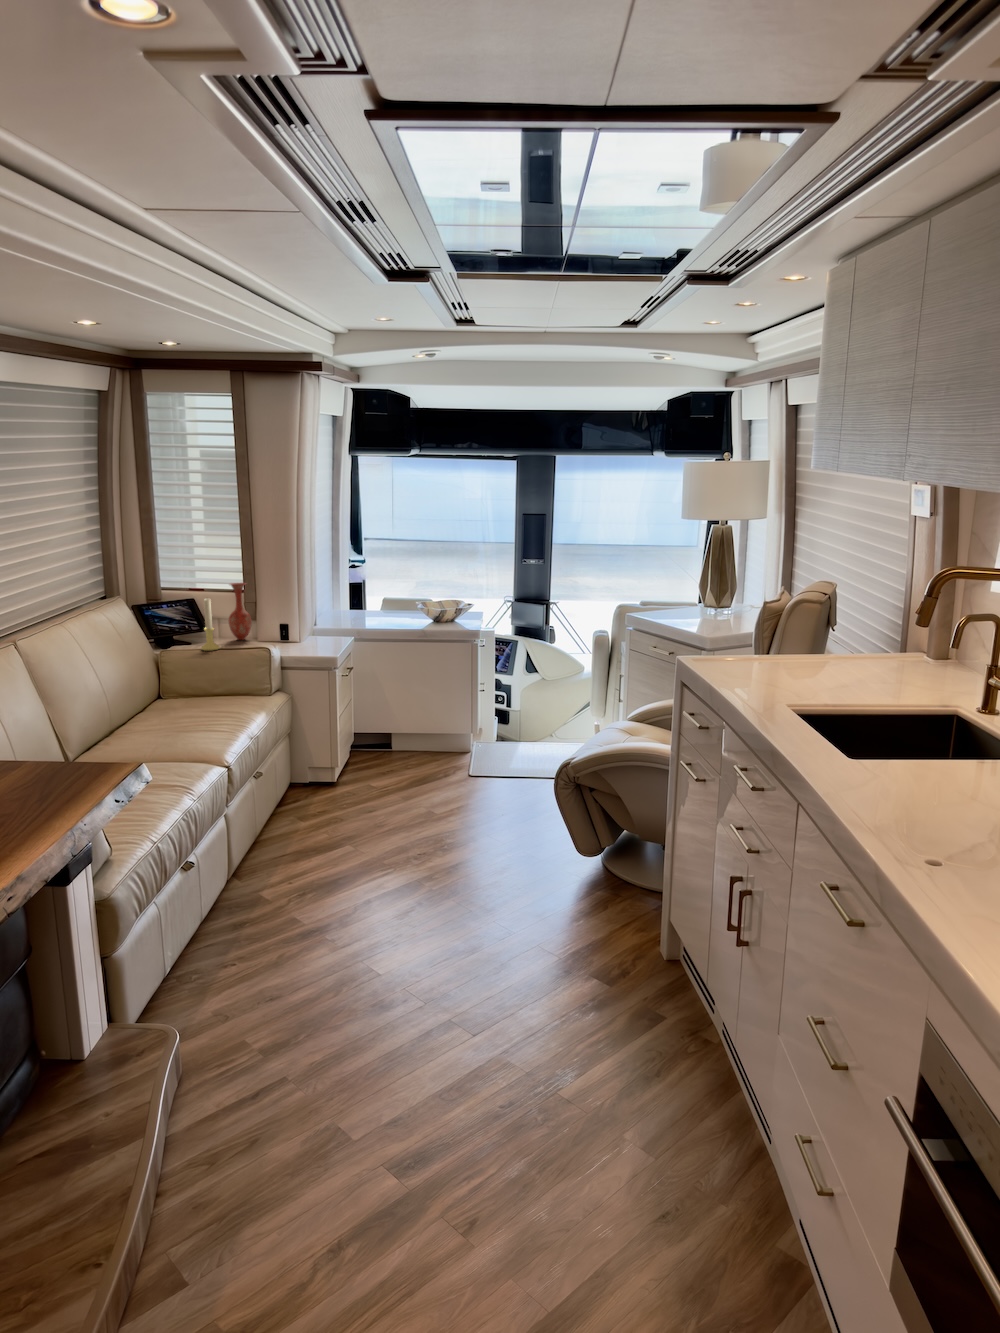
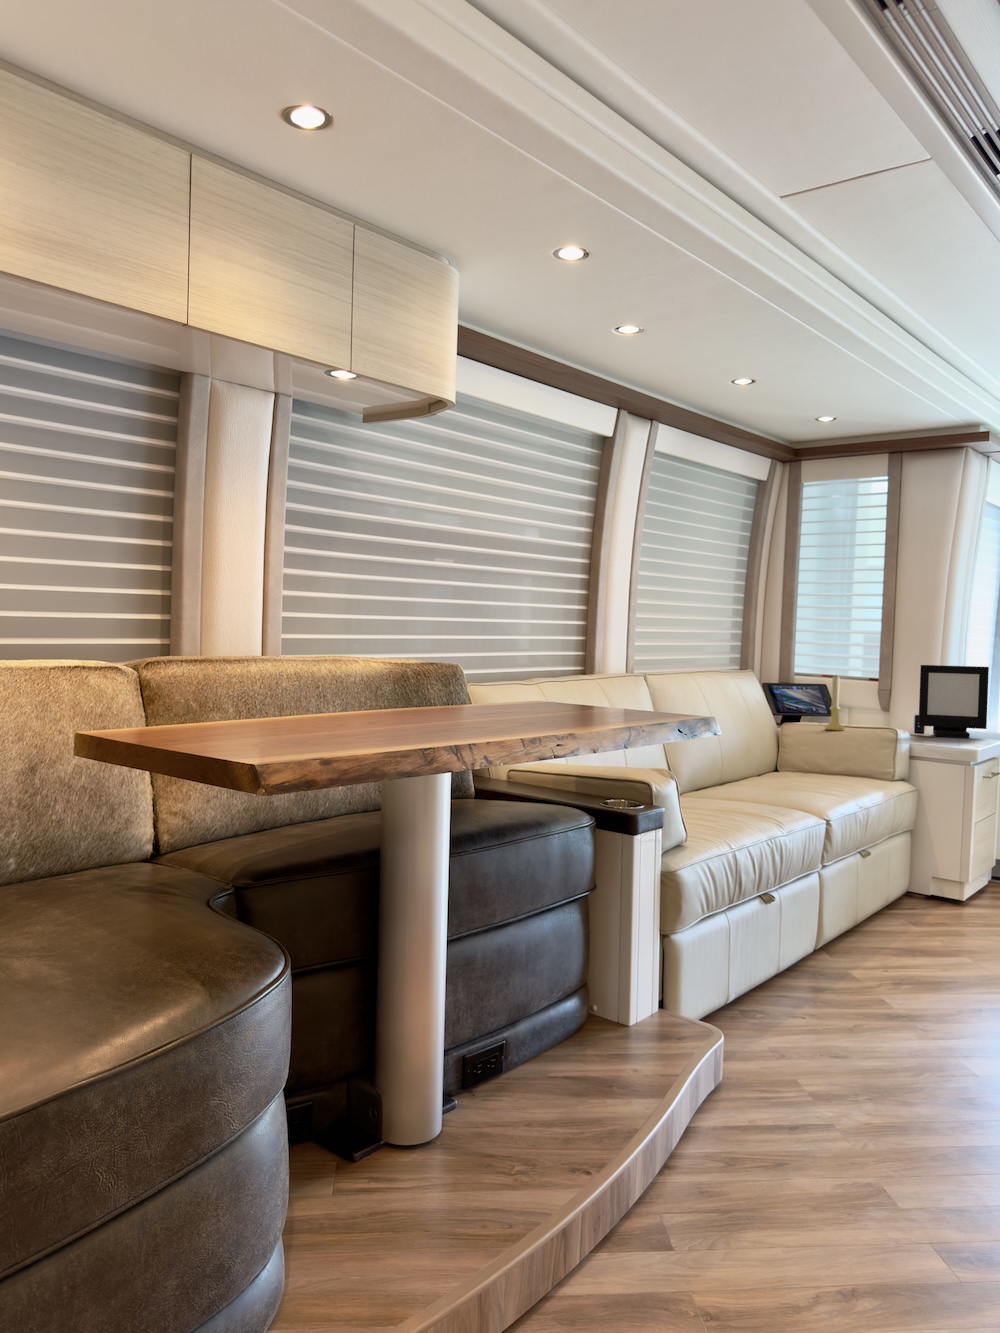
picture frame: none [283,582,341,648] -> present [919,665,989,738]
vase: present [229,583,252,640] -> none [858,668,884,728]

